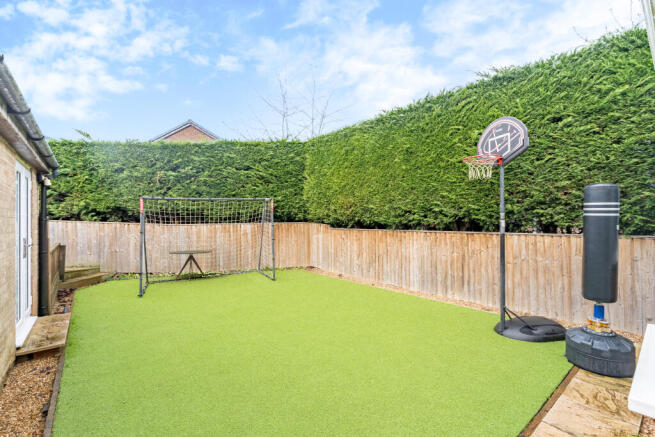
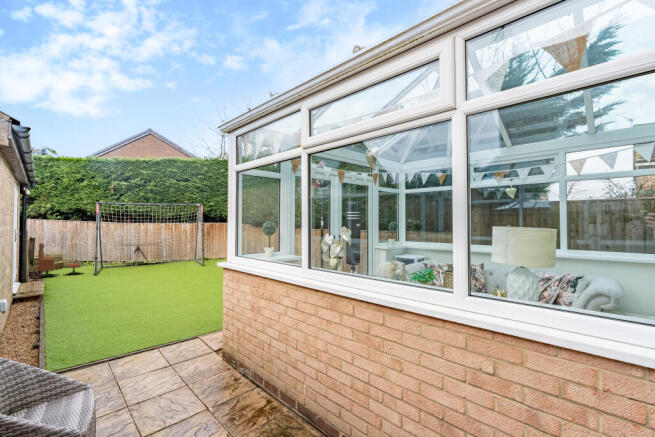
lounge chair: none [59,253,126,304] -> present [38,243,83,278]

